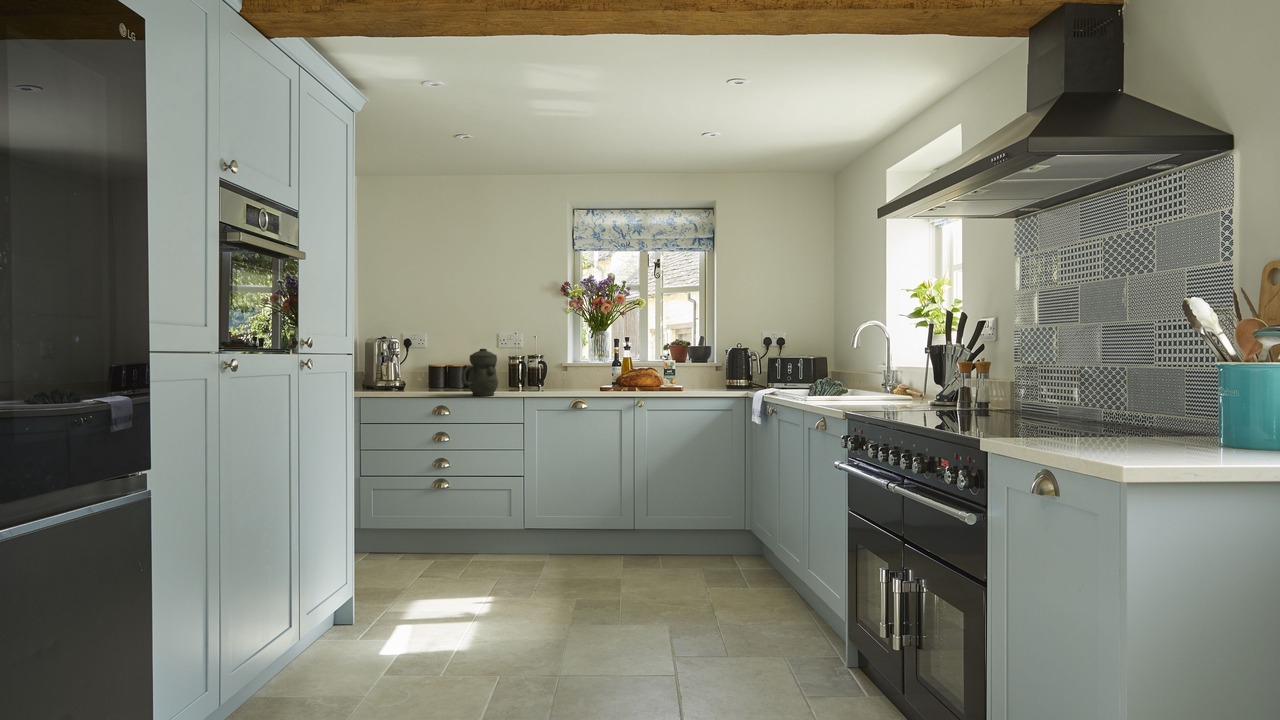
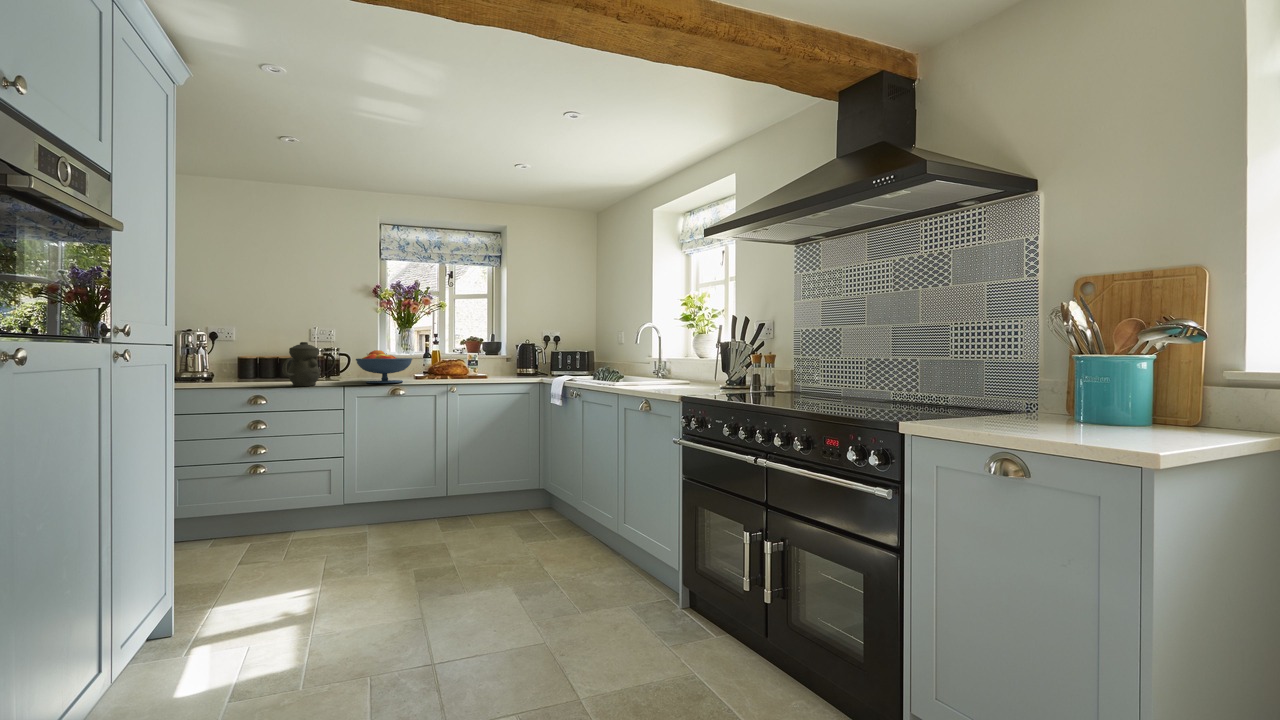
fruit bowl: none [533,357,593,395] -> present [356,350,412,383]

